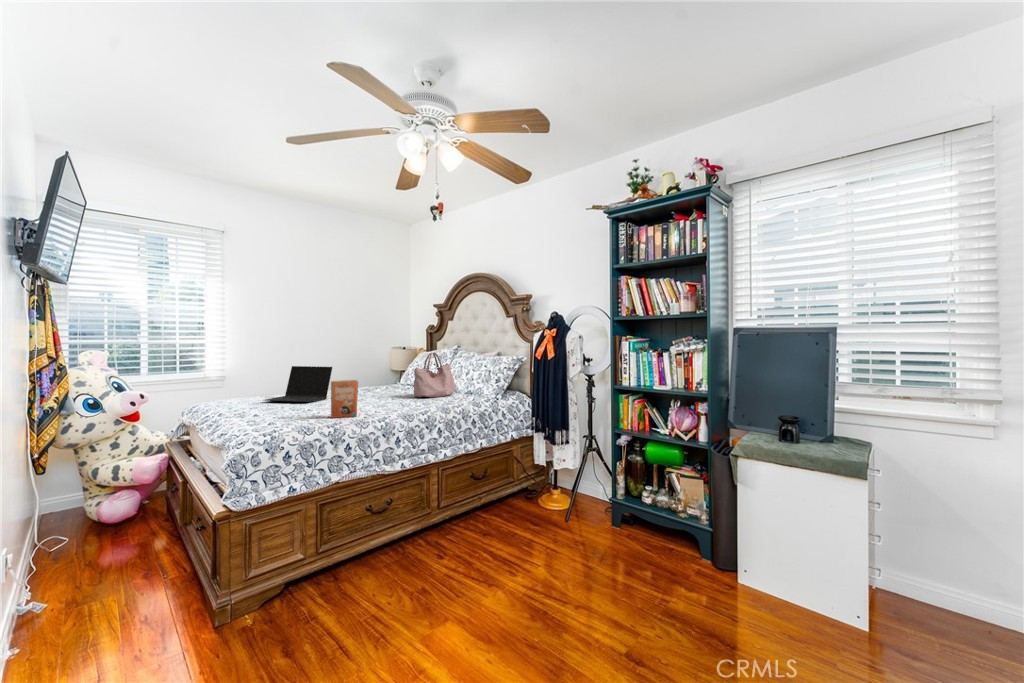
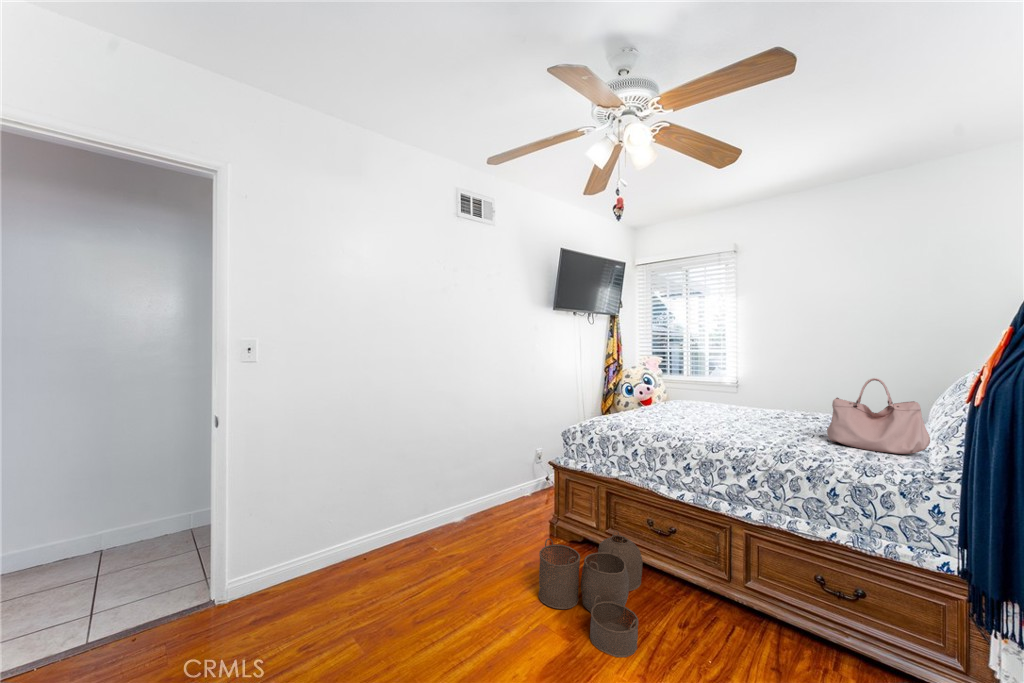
laptop: present [264,366,332,402] -> none [703,380,768,419]
paperback book: present [331,380,358,418] -> none [629,390,693,432]
woven basket: none [342,530,476,634] -> present [539,531,643,657]

